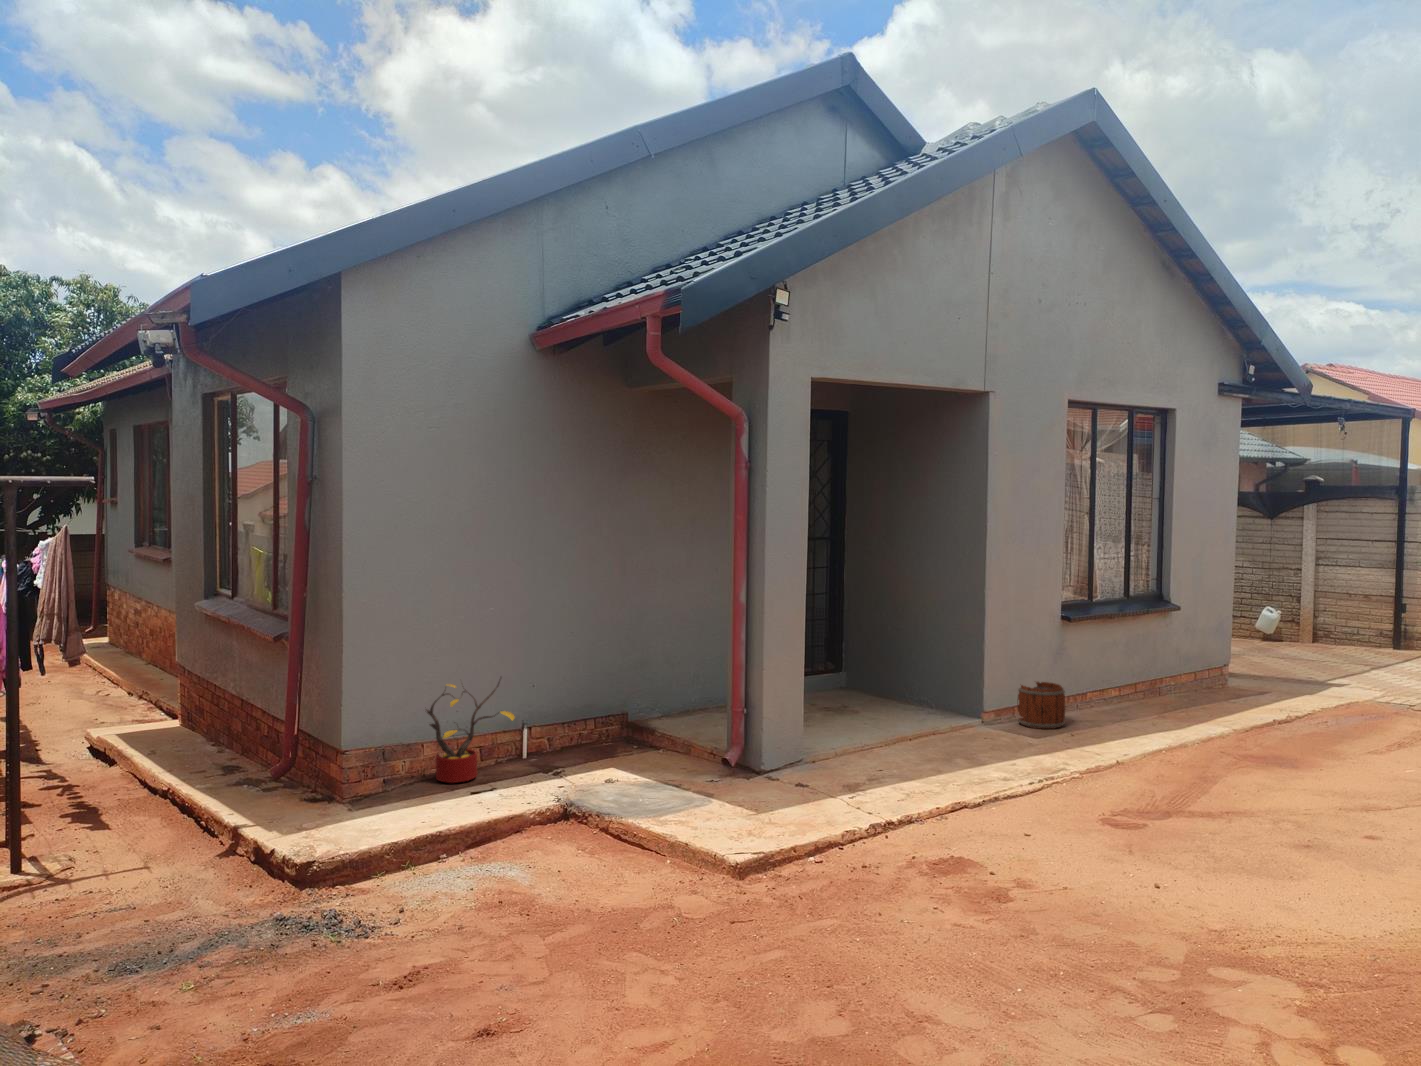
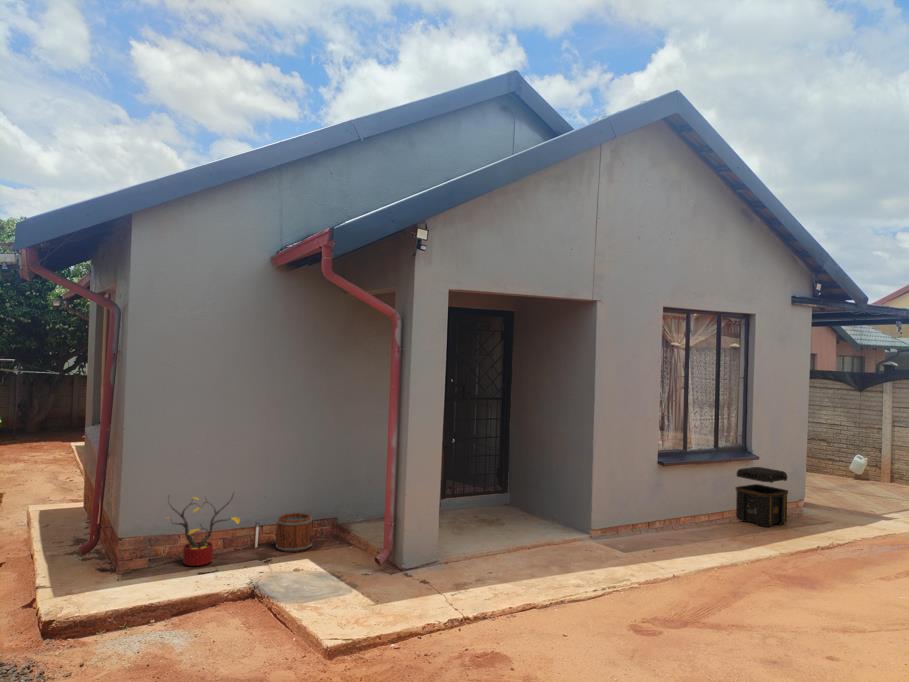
toolbox: none [1150,621,1220,699] -> present [736,467,788,527]
bucket: present [1017,682,1065,729] -> present [276,513,313,552]

